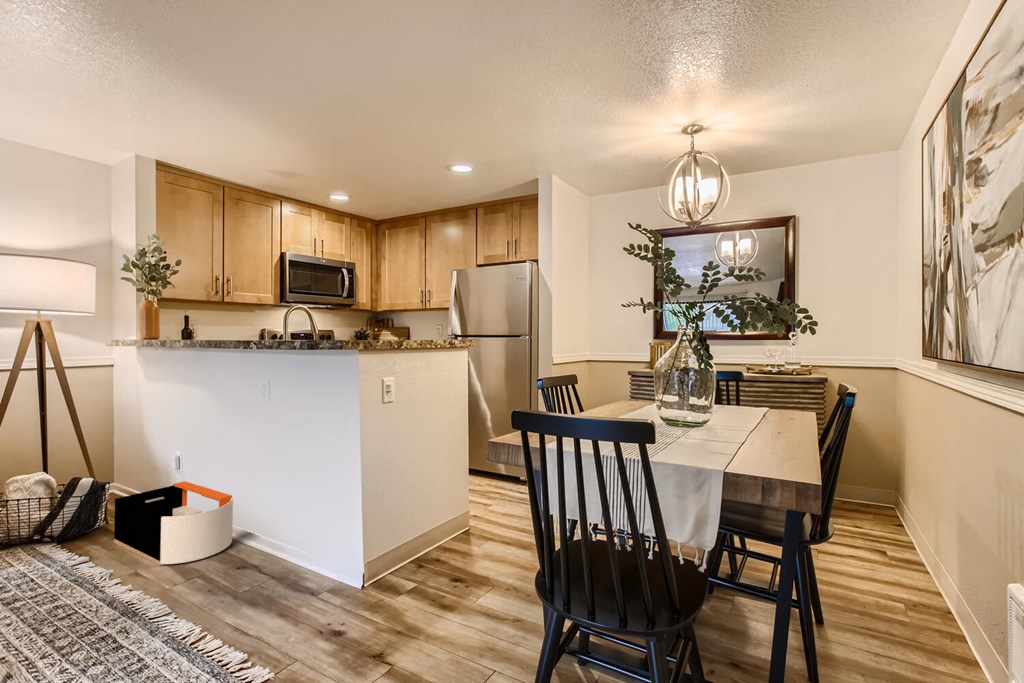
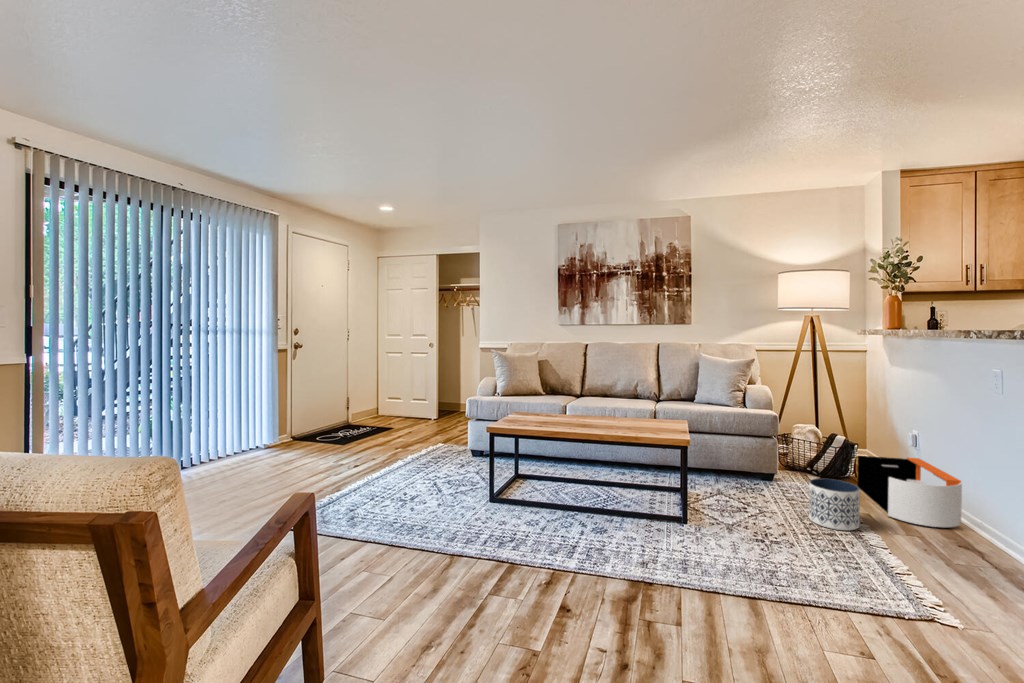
planter: none [50,544,130,626] -> present [809,478,860,530]

